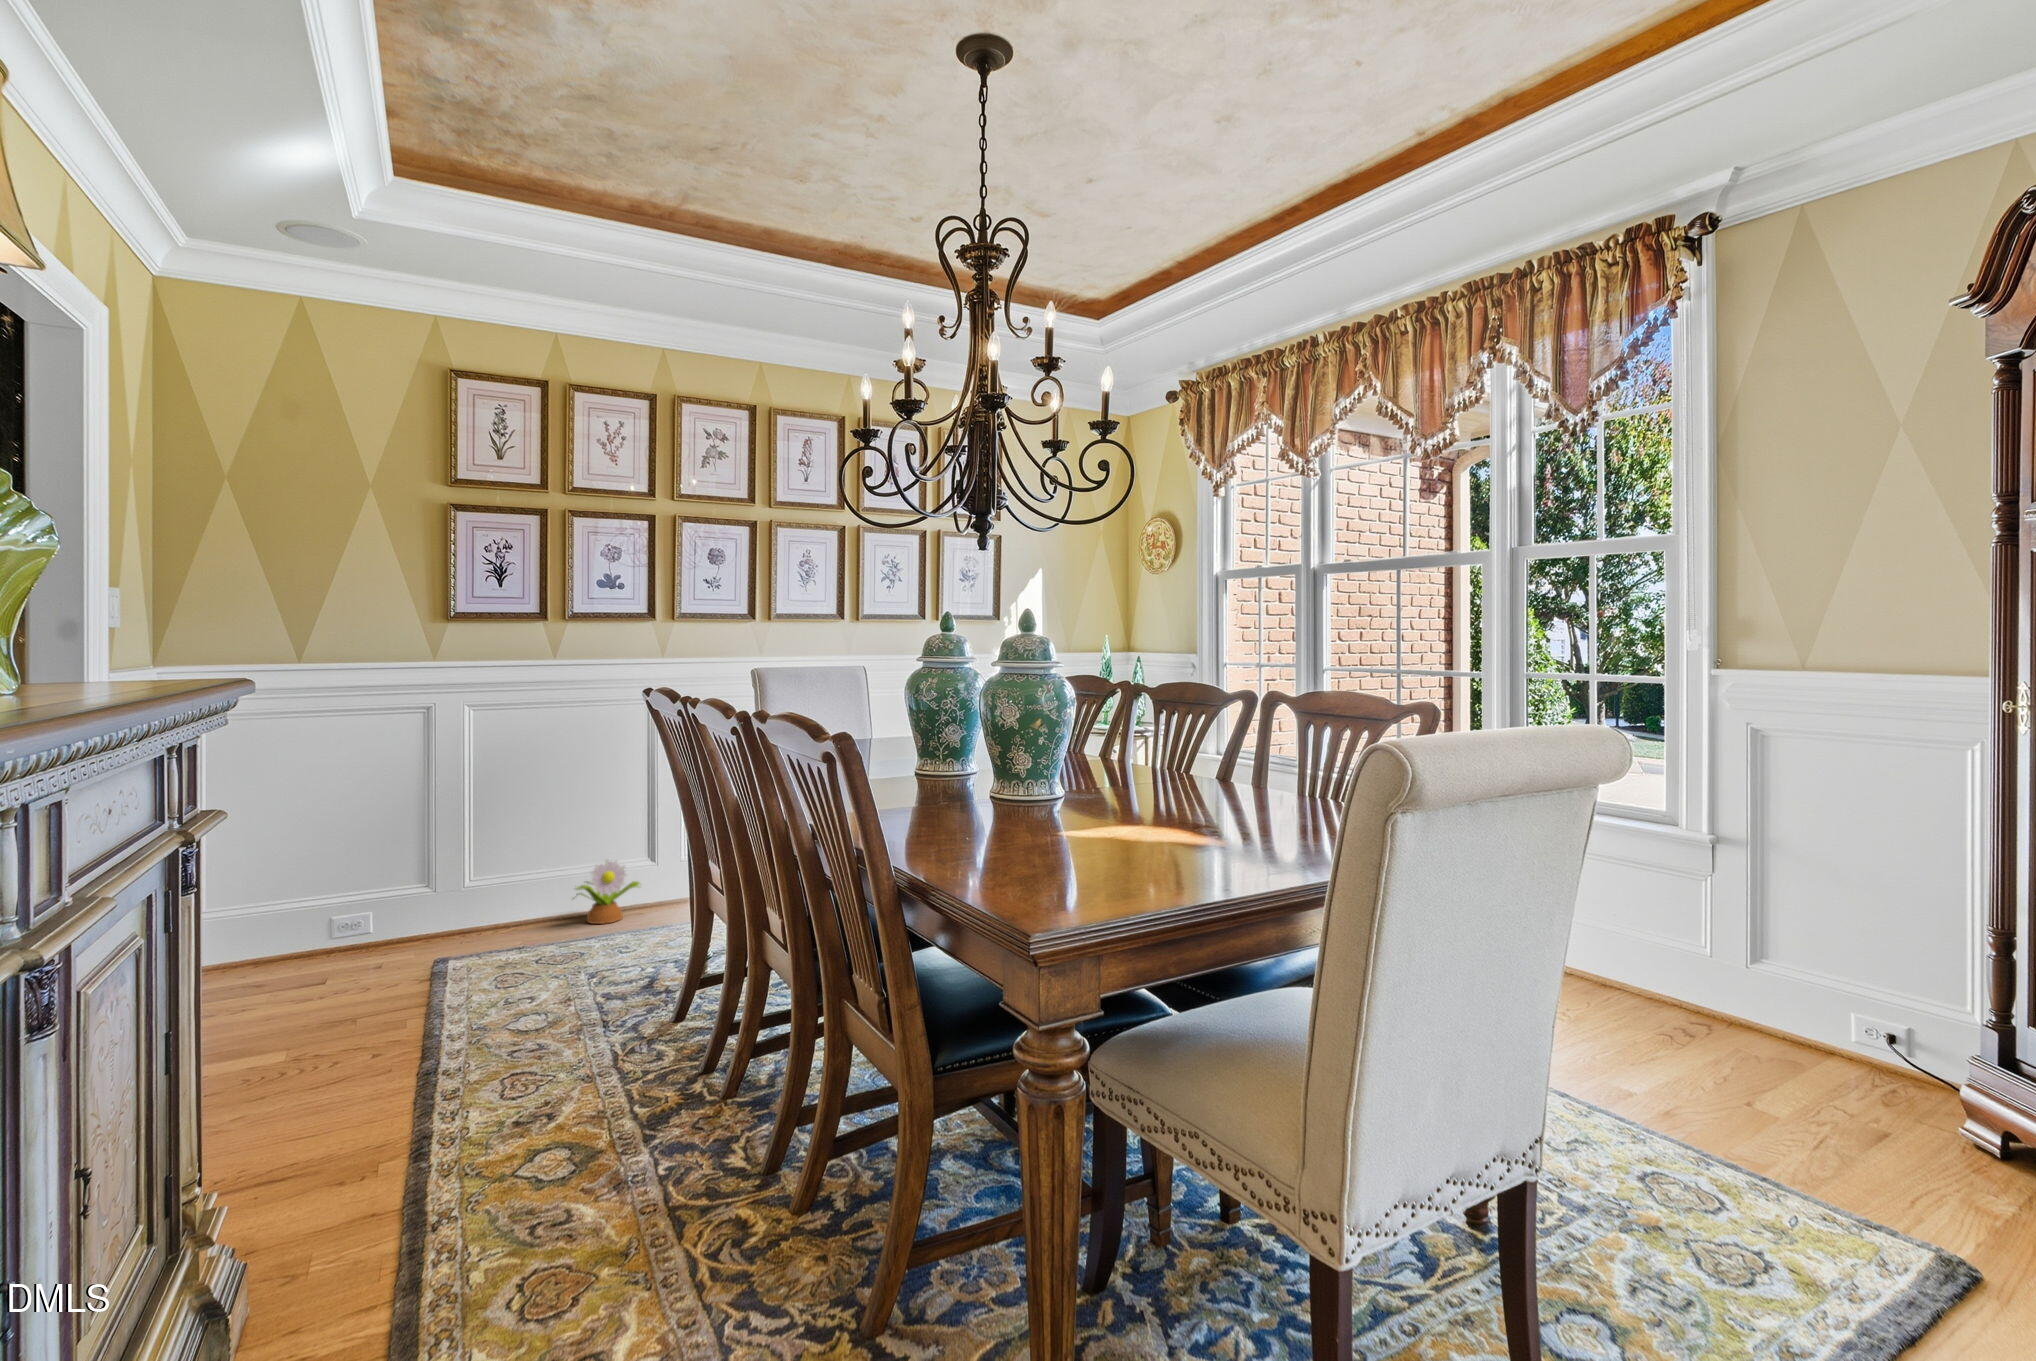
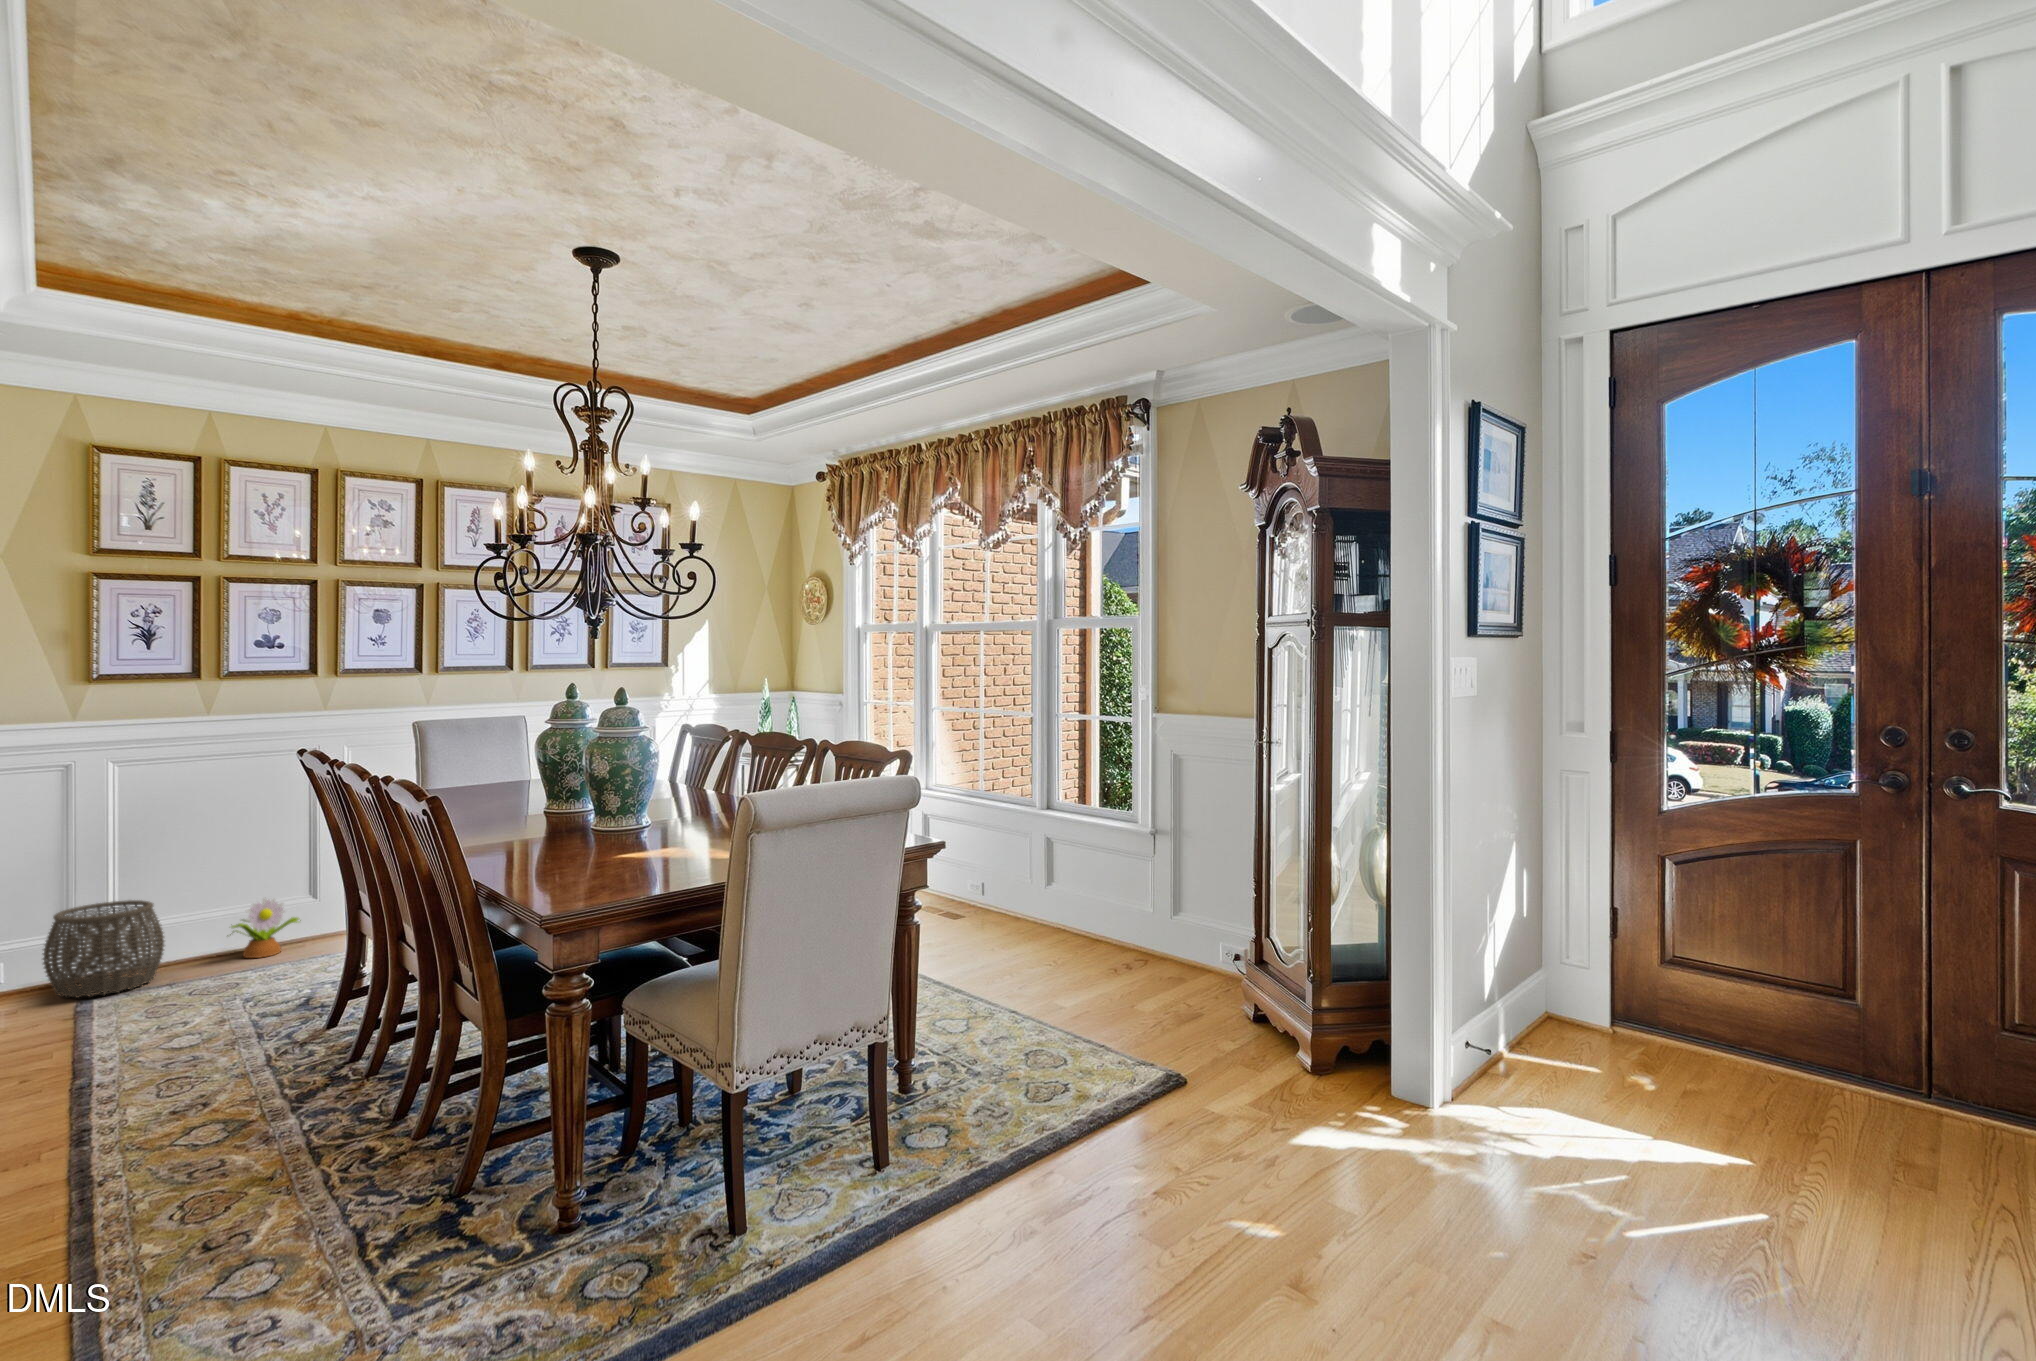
woven basket: none [401,855,514,958] -> present [43,900,164,998]

